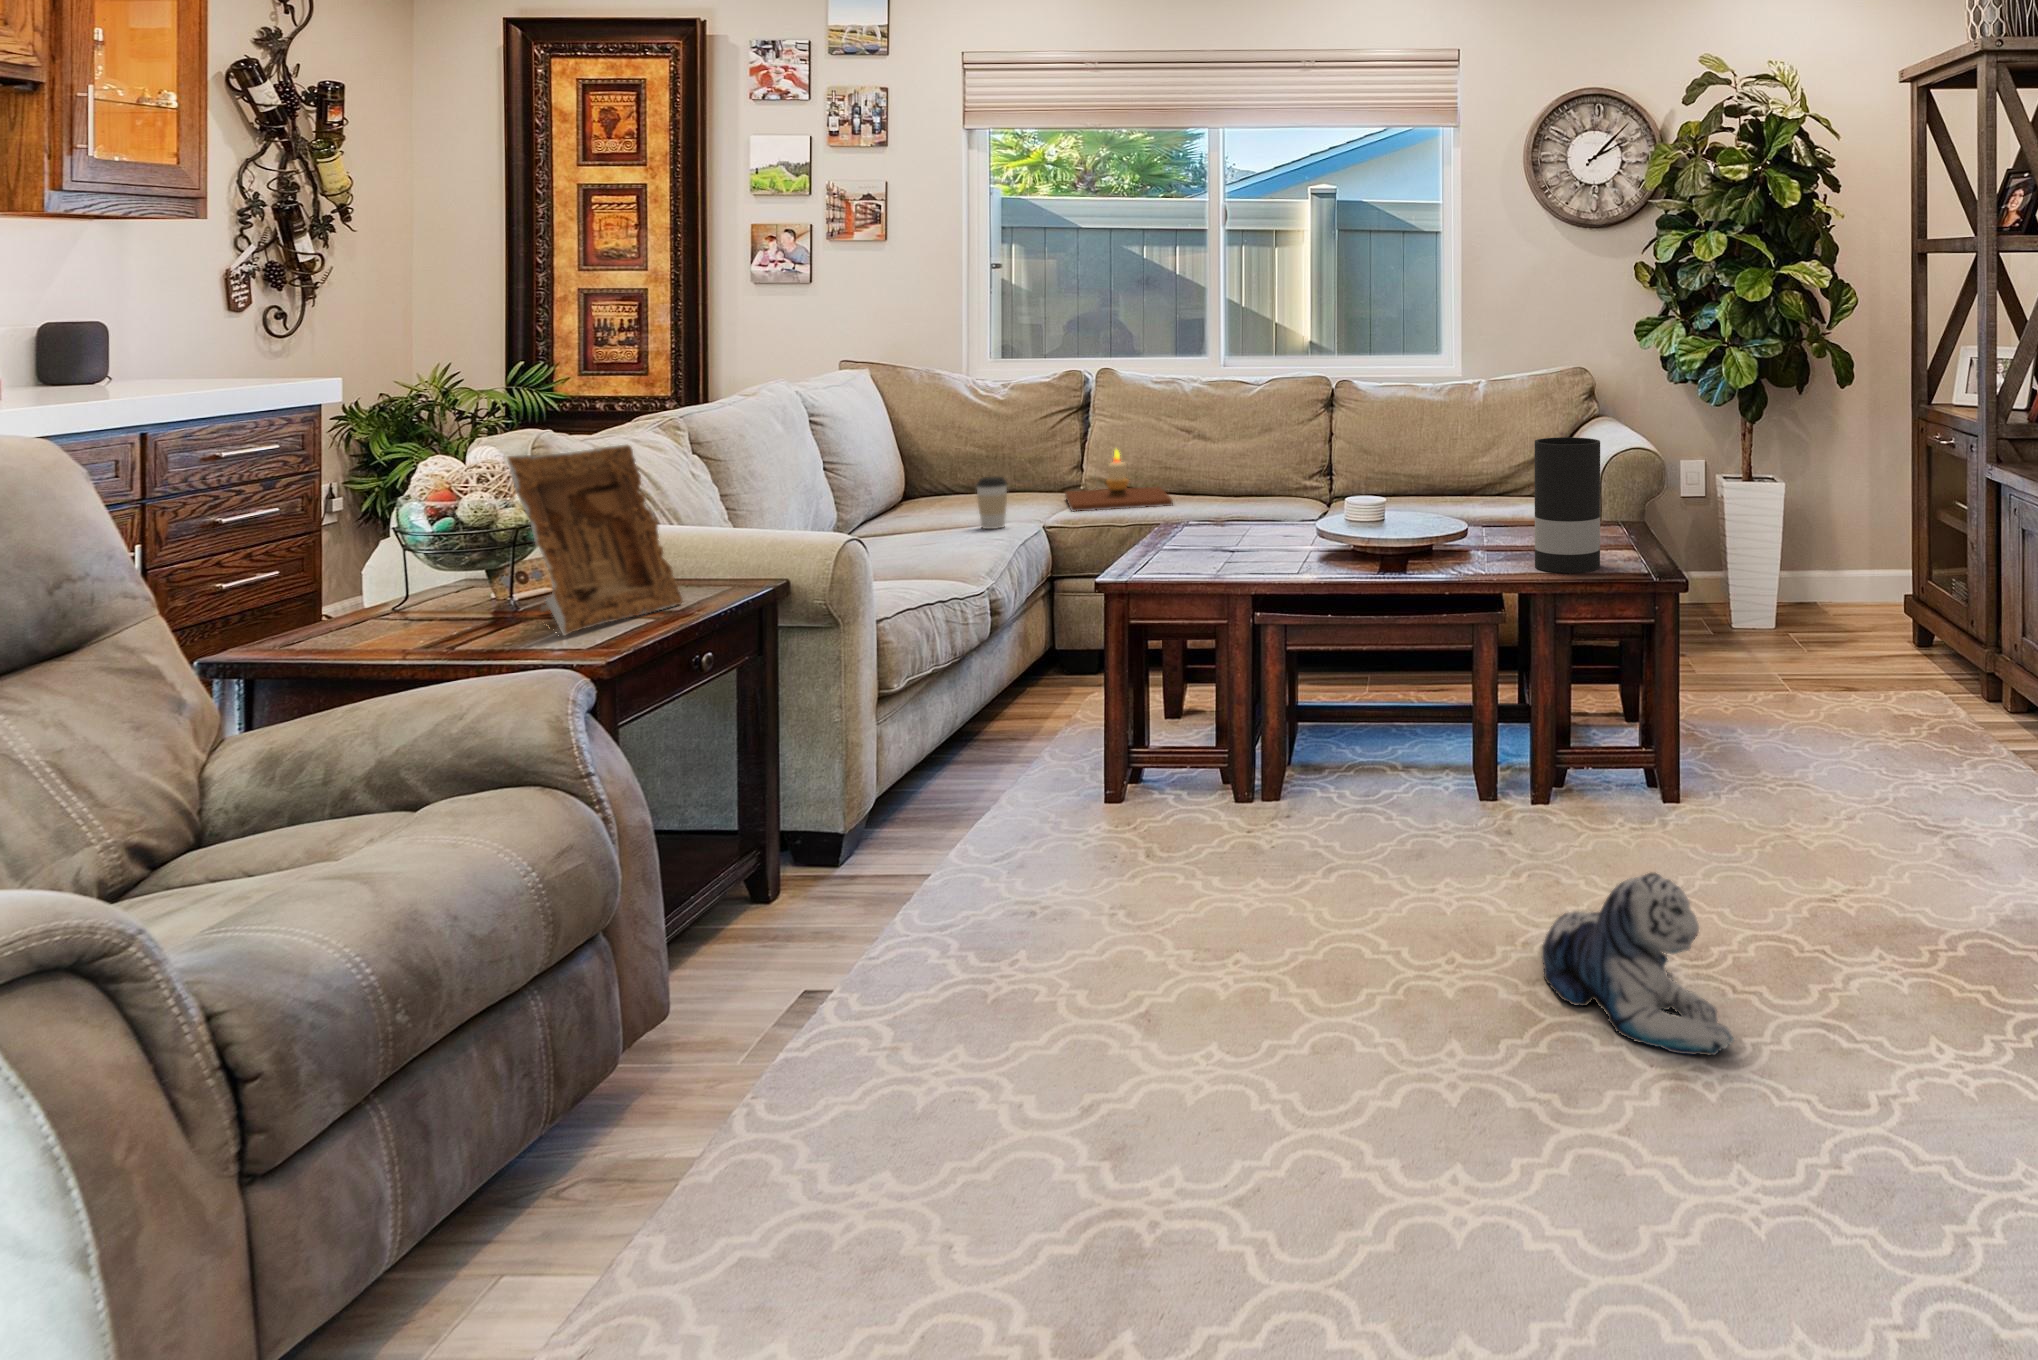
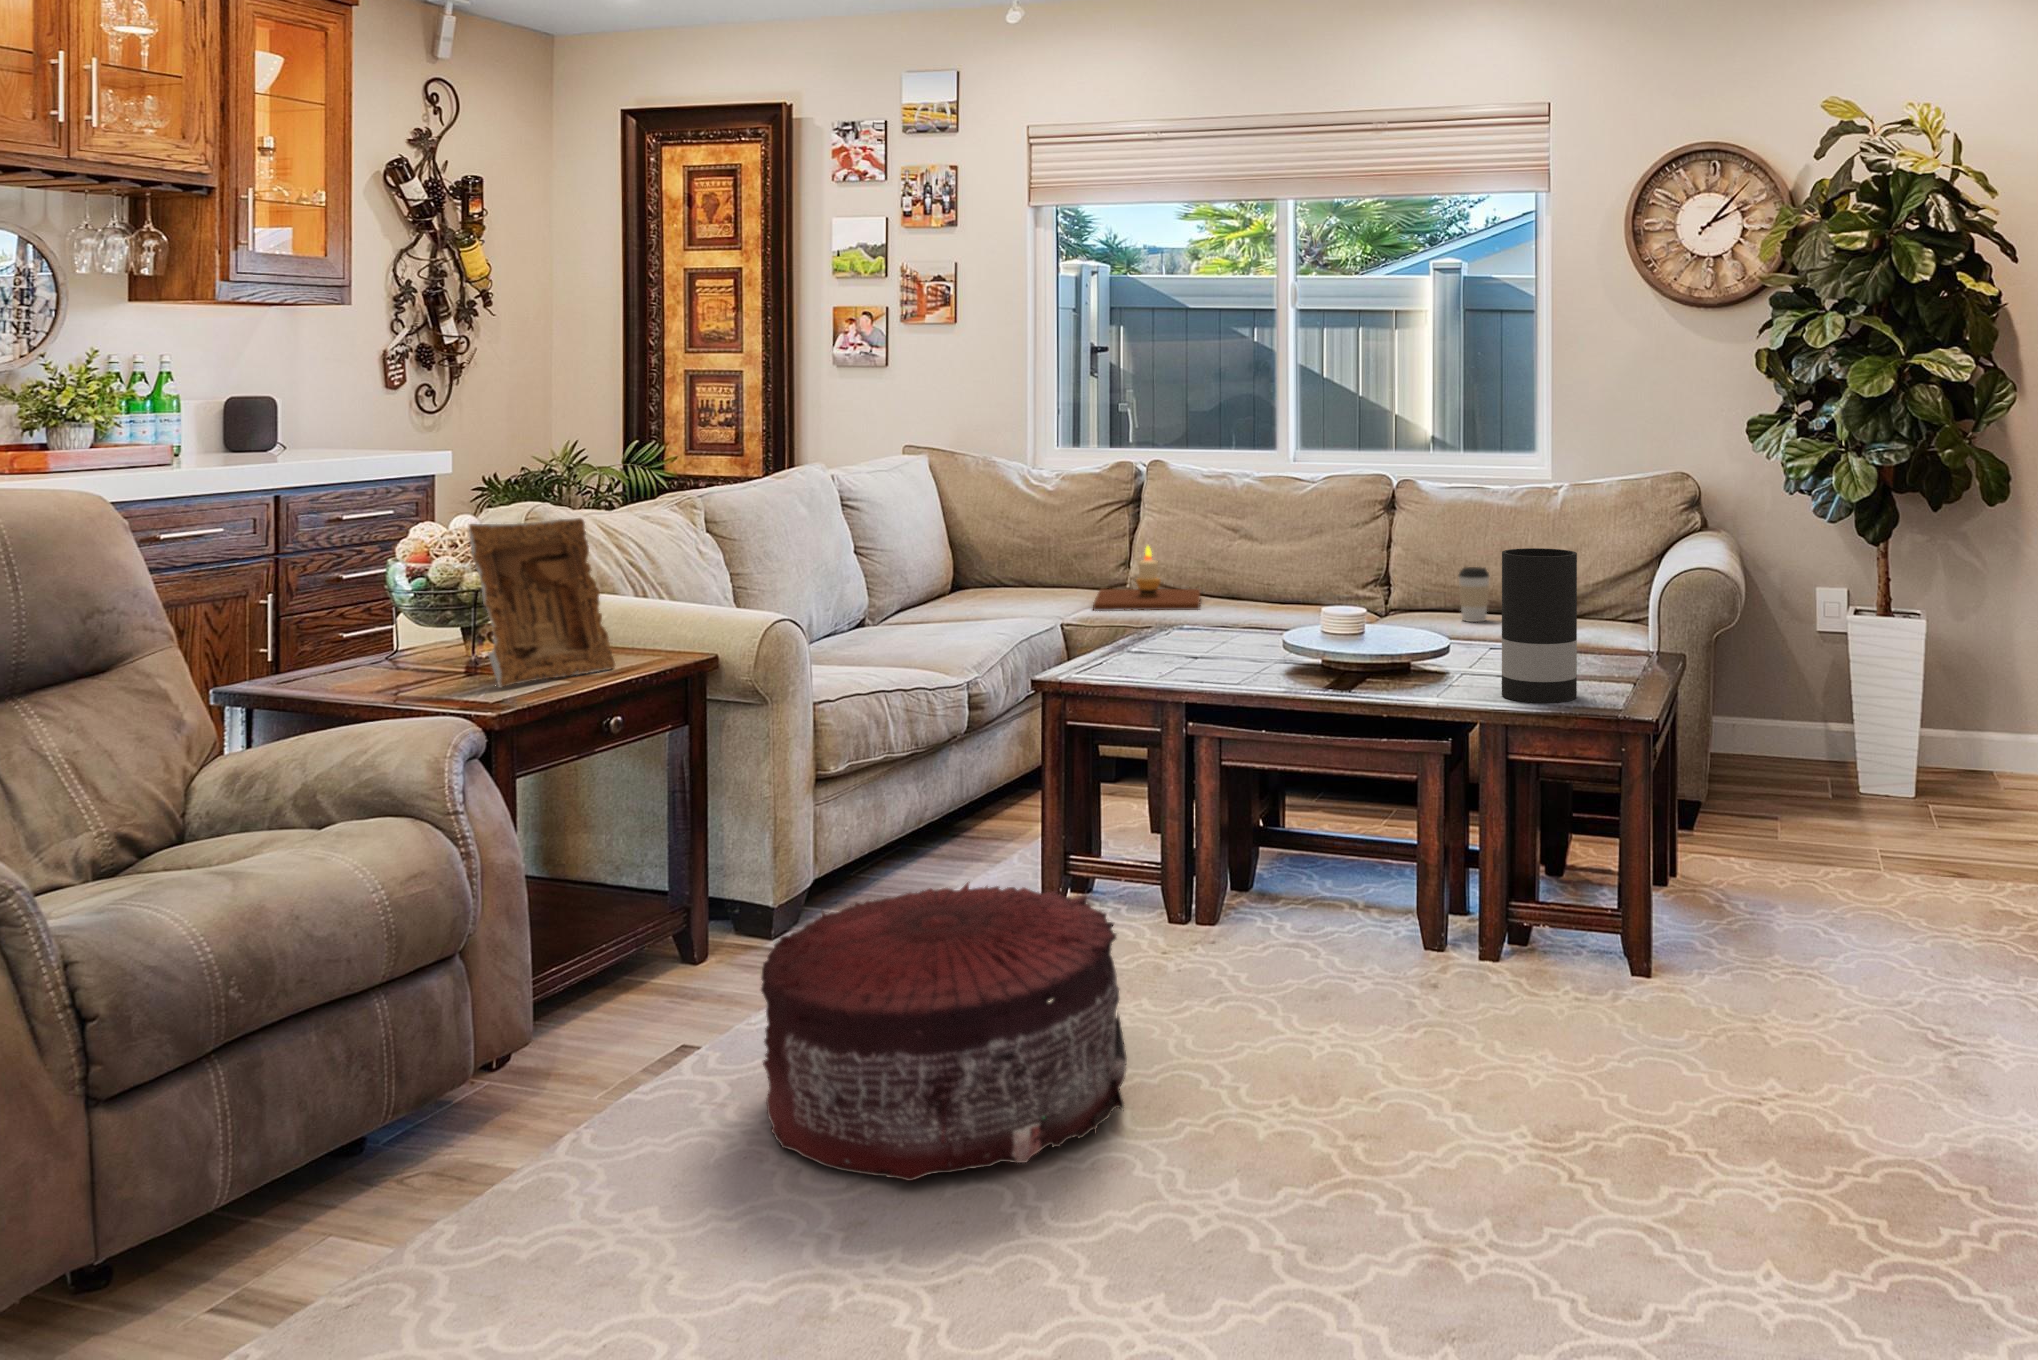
coffee cup: present [976,477,1007,529] -> present [1459,567,1489,622]
pouf: none [934,786,1317,1101] -> present [761,883,1127,1181]
plush toy: present [1542,873,1734,1055] -> none [1370,1028,1527,1234]

